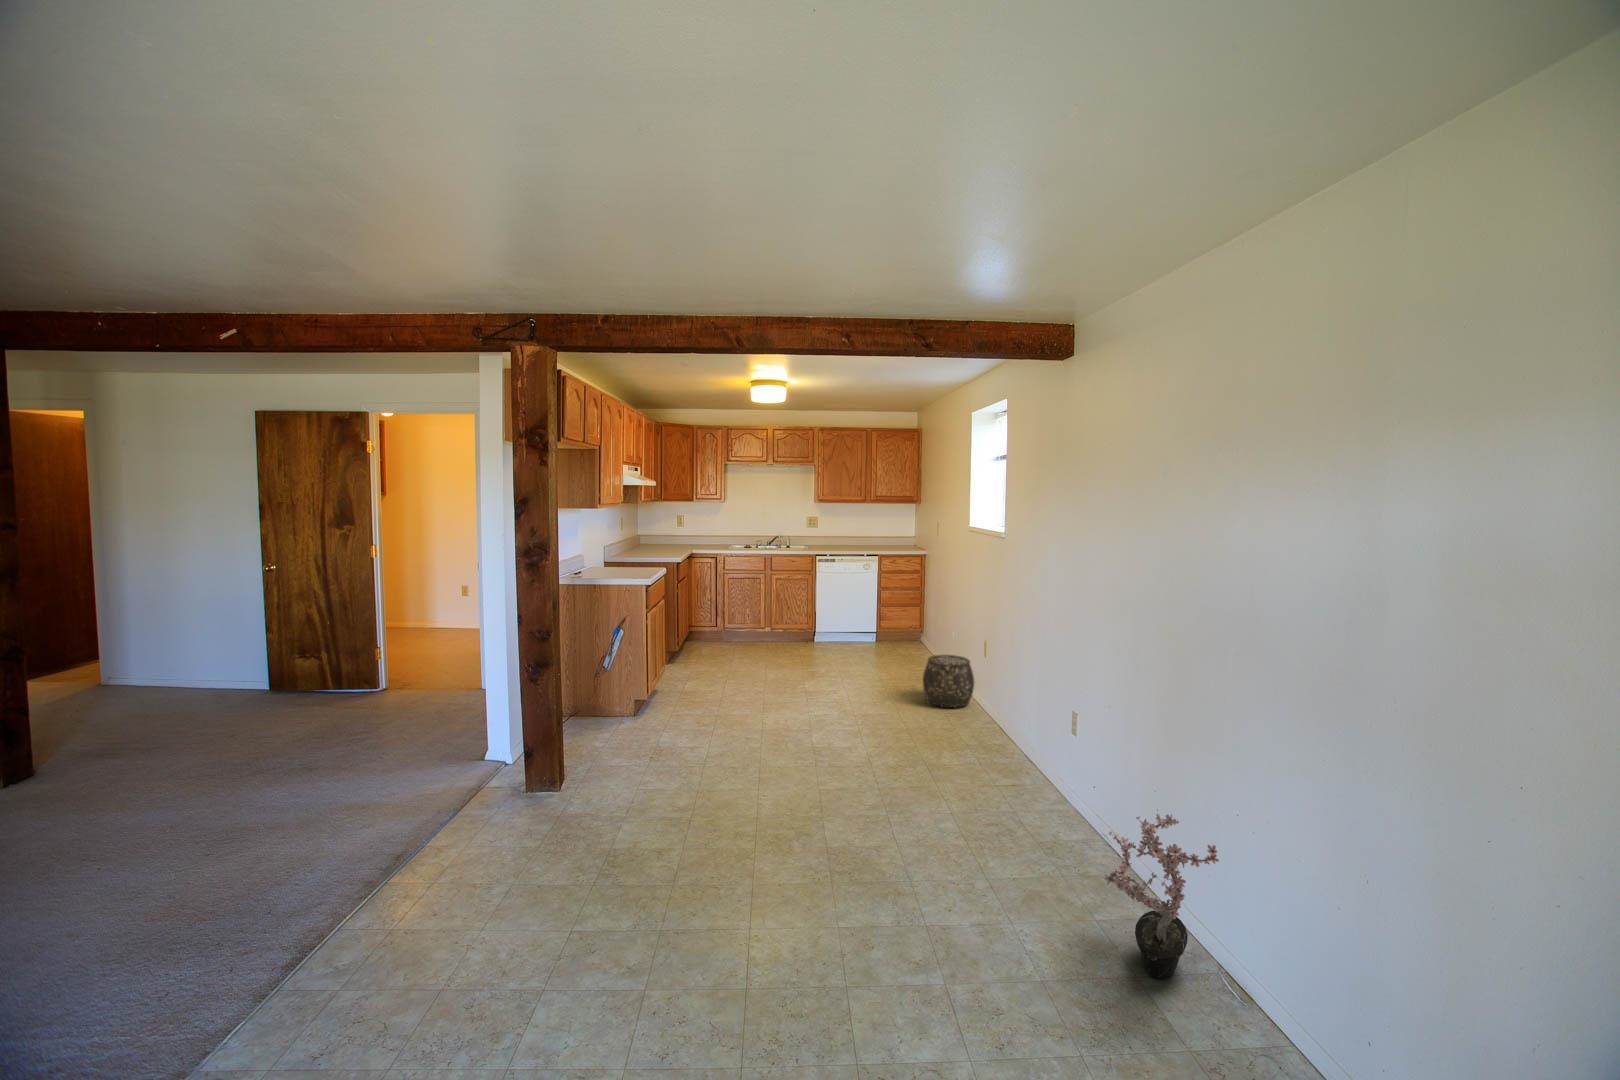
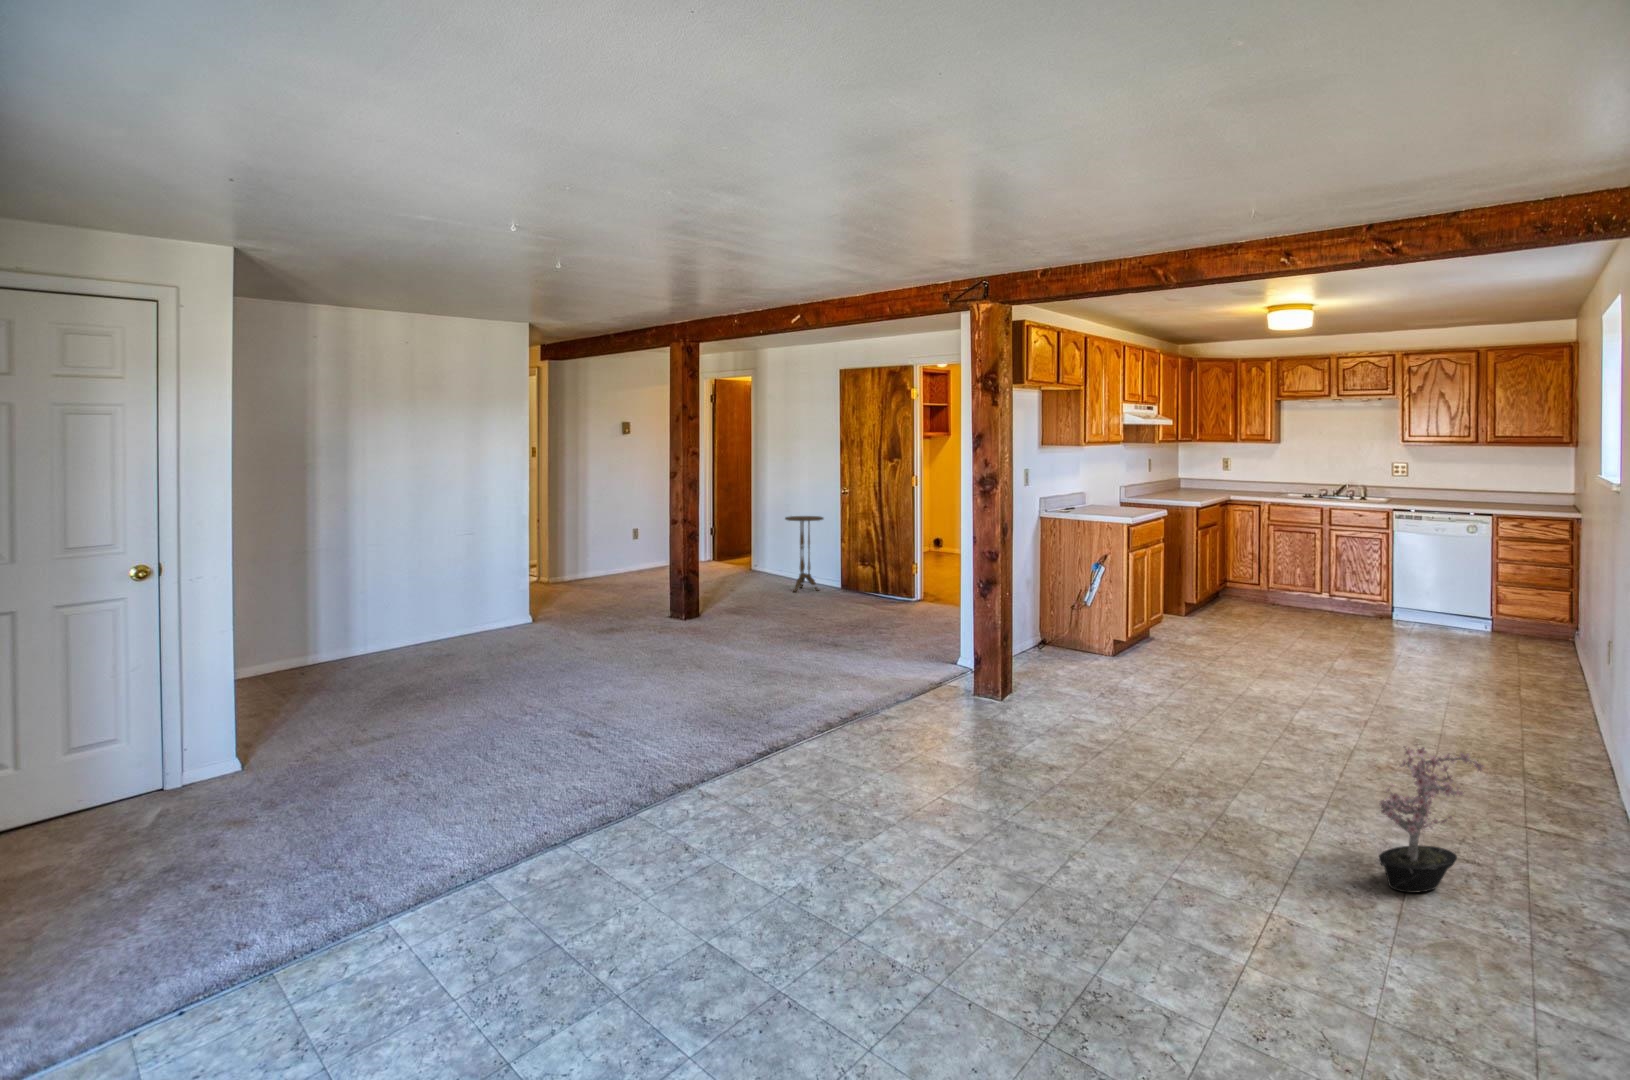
side table: none [168,598,236,704] -> present [785,516,823,592]
woven basket: present [923,655,974,708] -> none [1461,638,1546,707]

